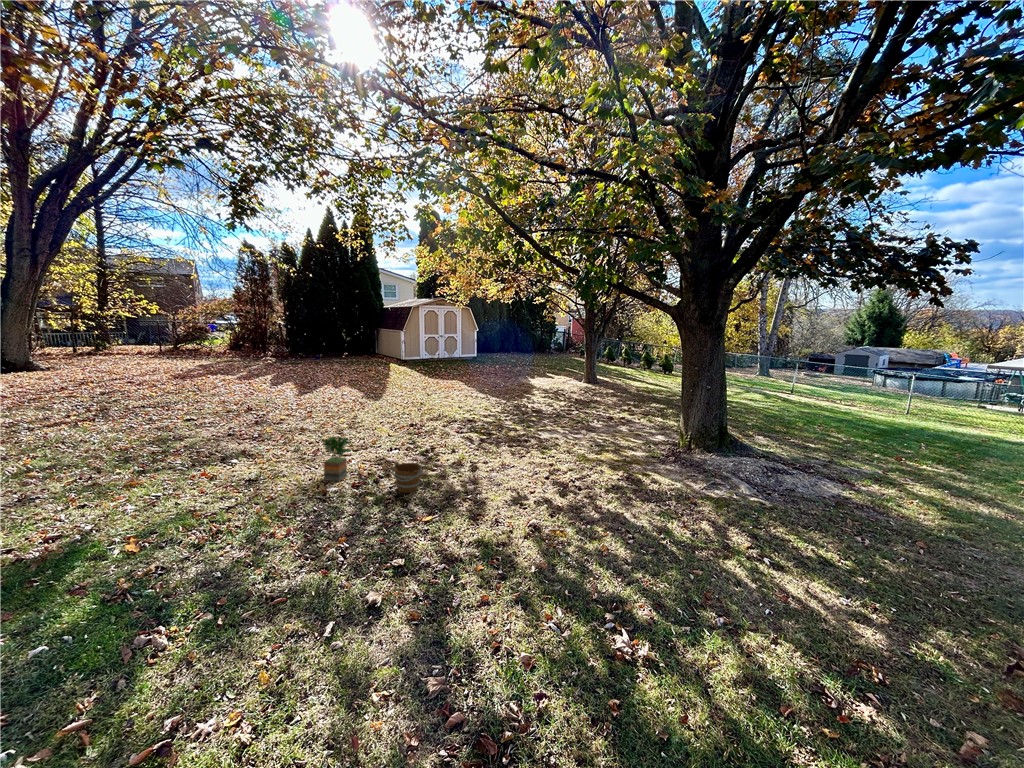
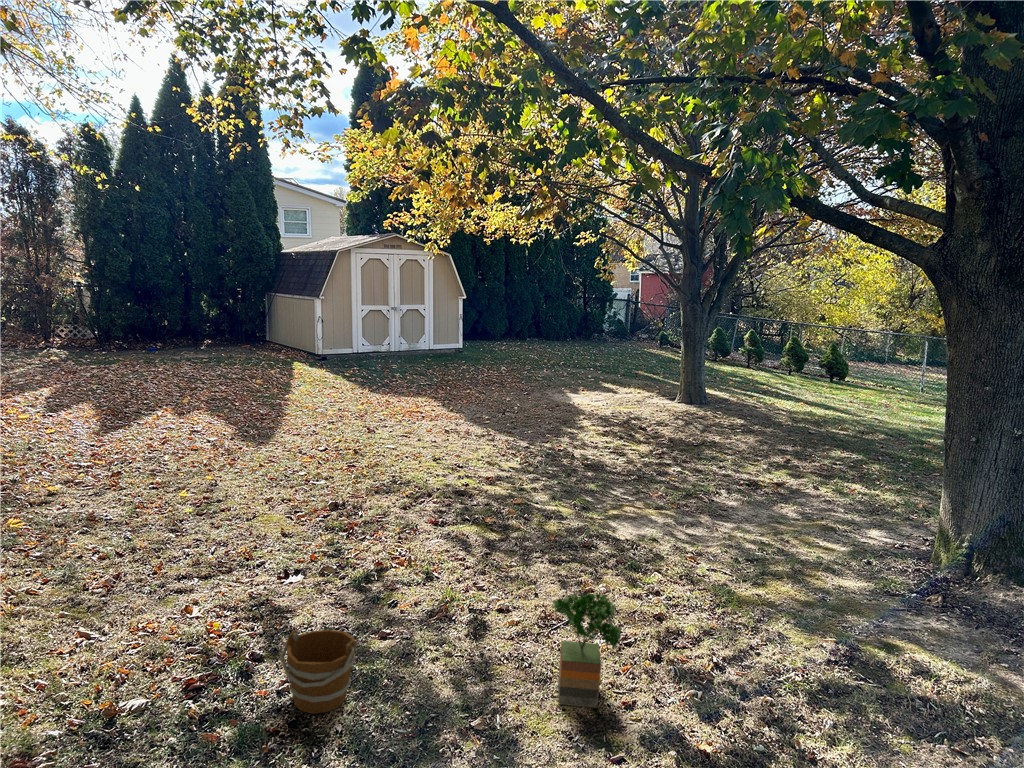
potted tree: present [324,437,351,481] -> present [552,592,622,708]

